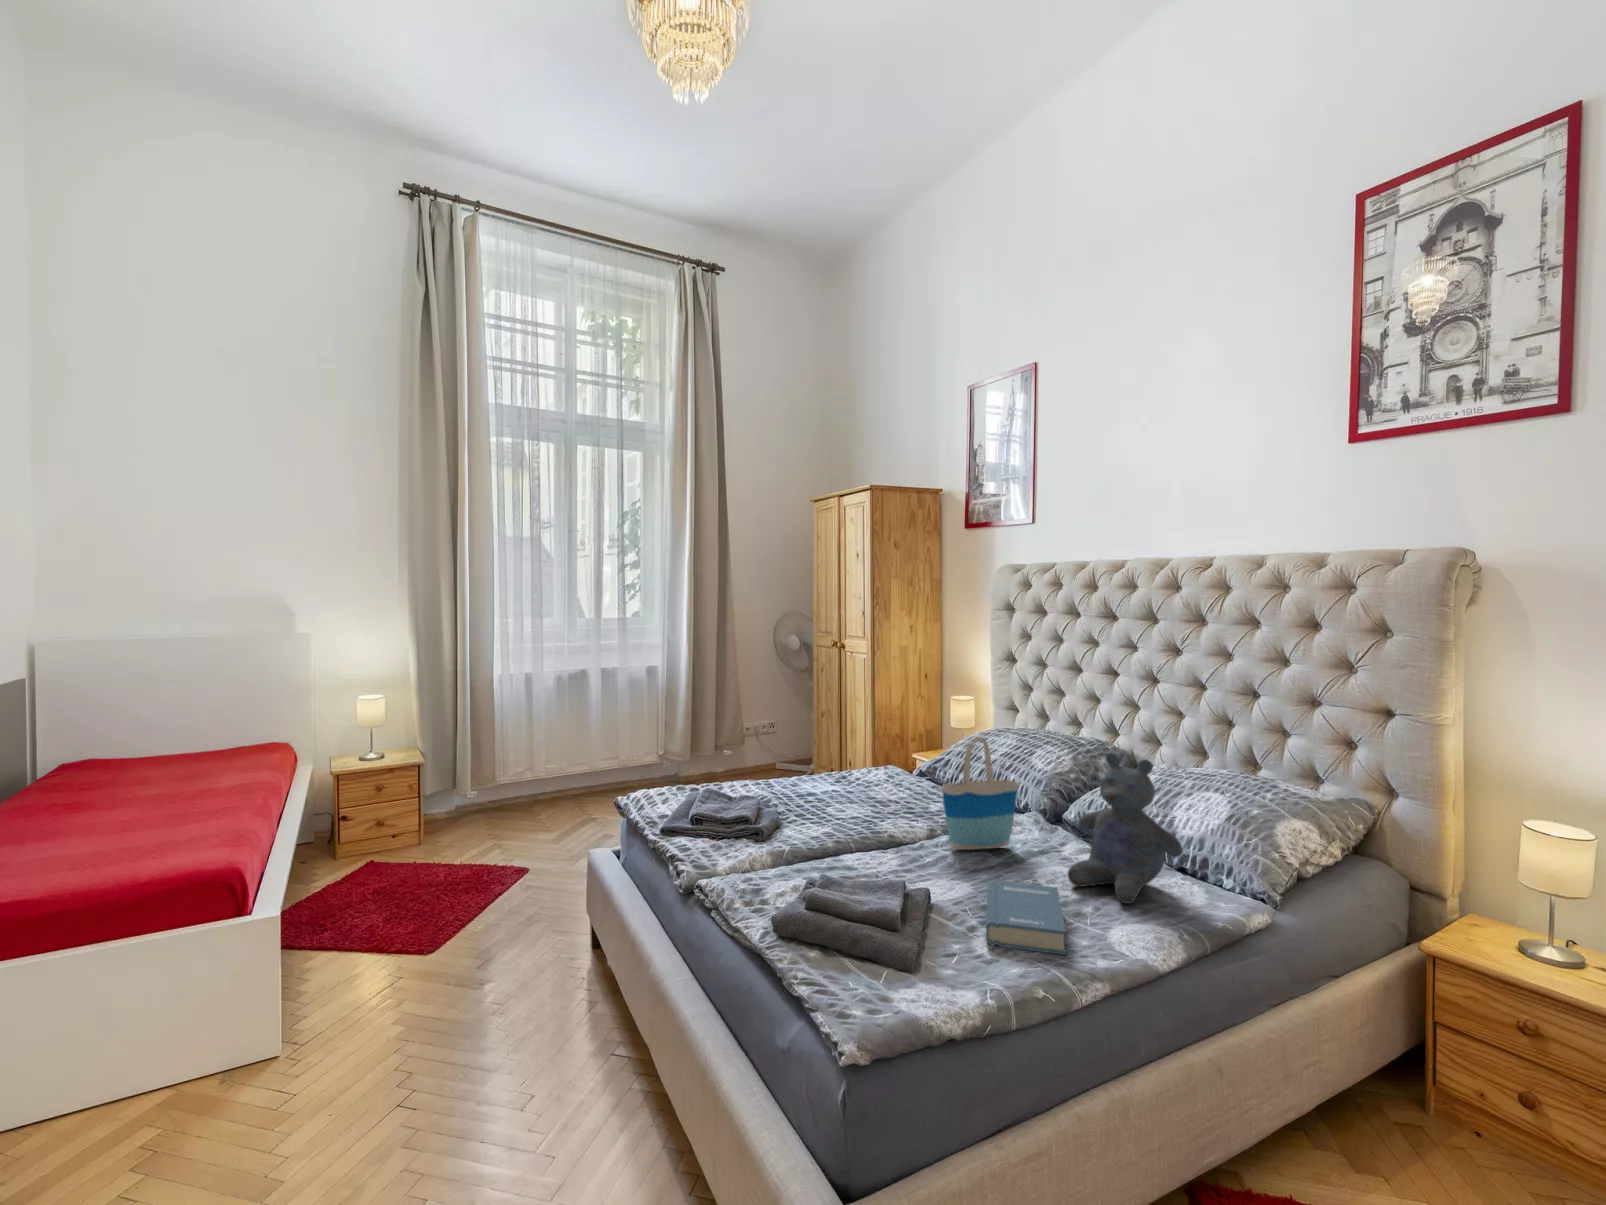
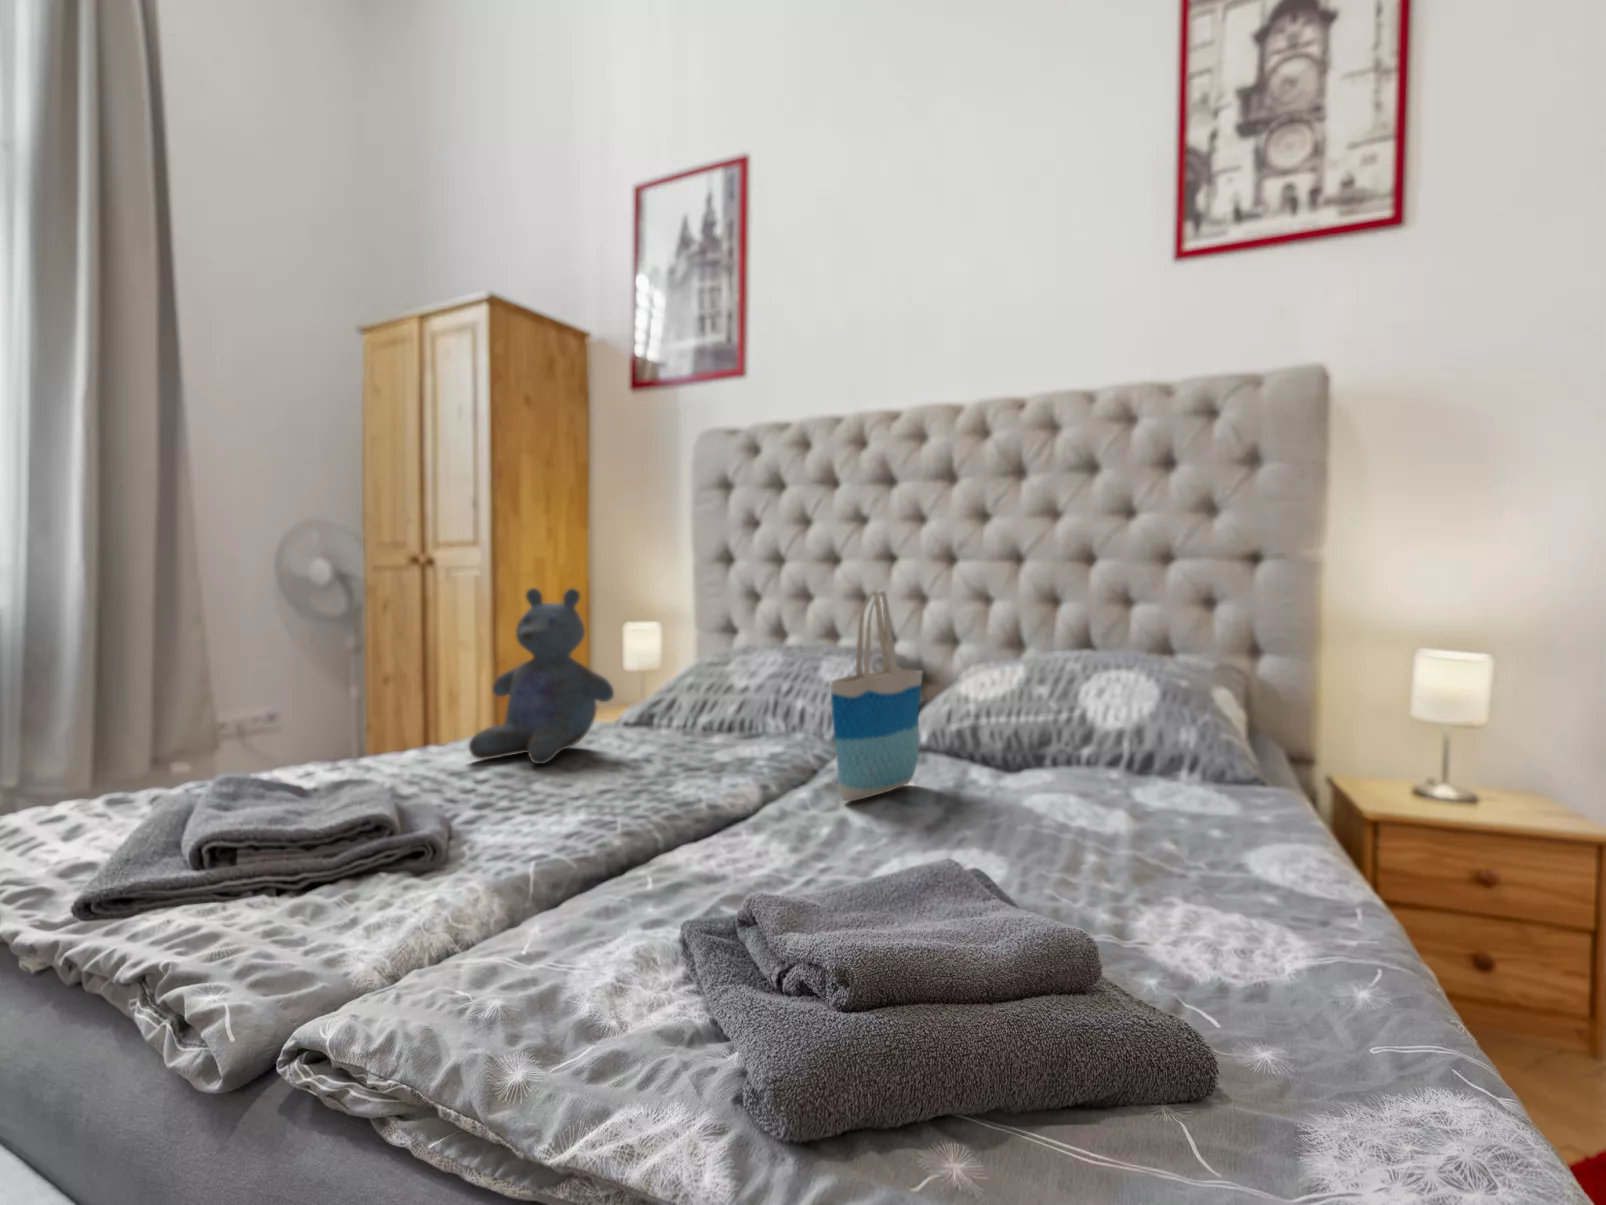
stuffed bear: present [1068,753,1183,903] -> present [469,588,614,764]
hardback book: present [986,880,1066,955] -> none [1039,811,1326,953]

